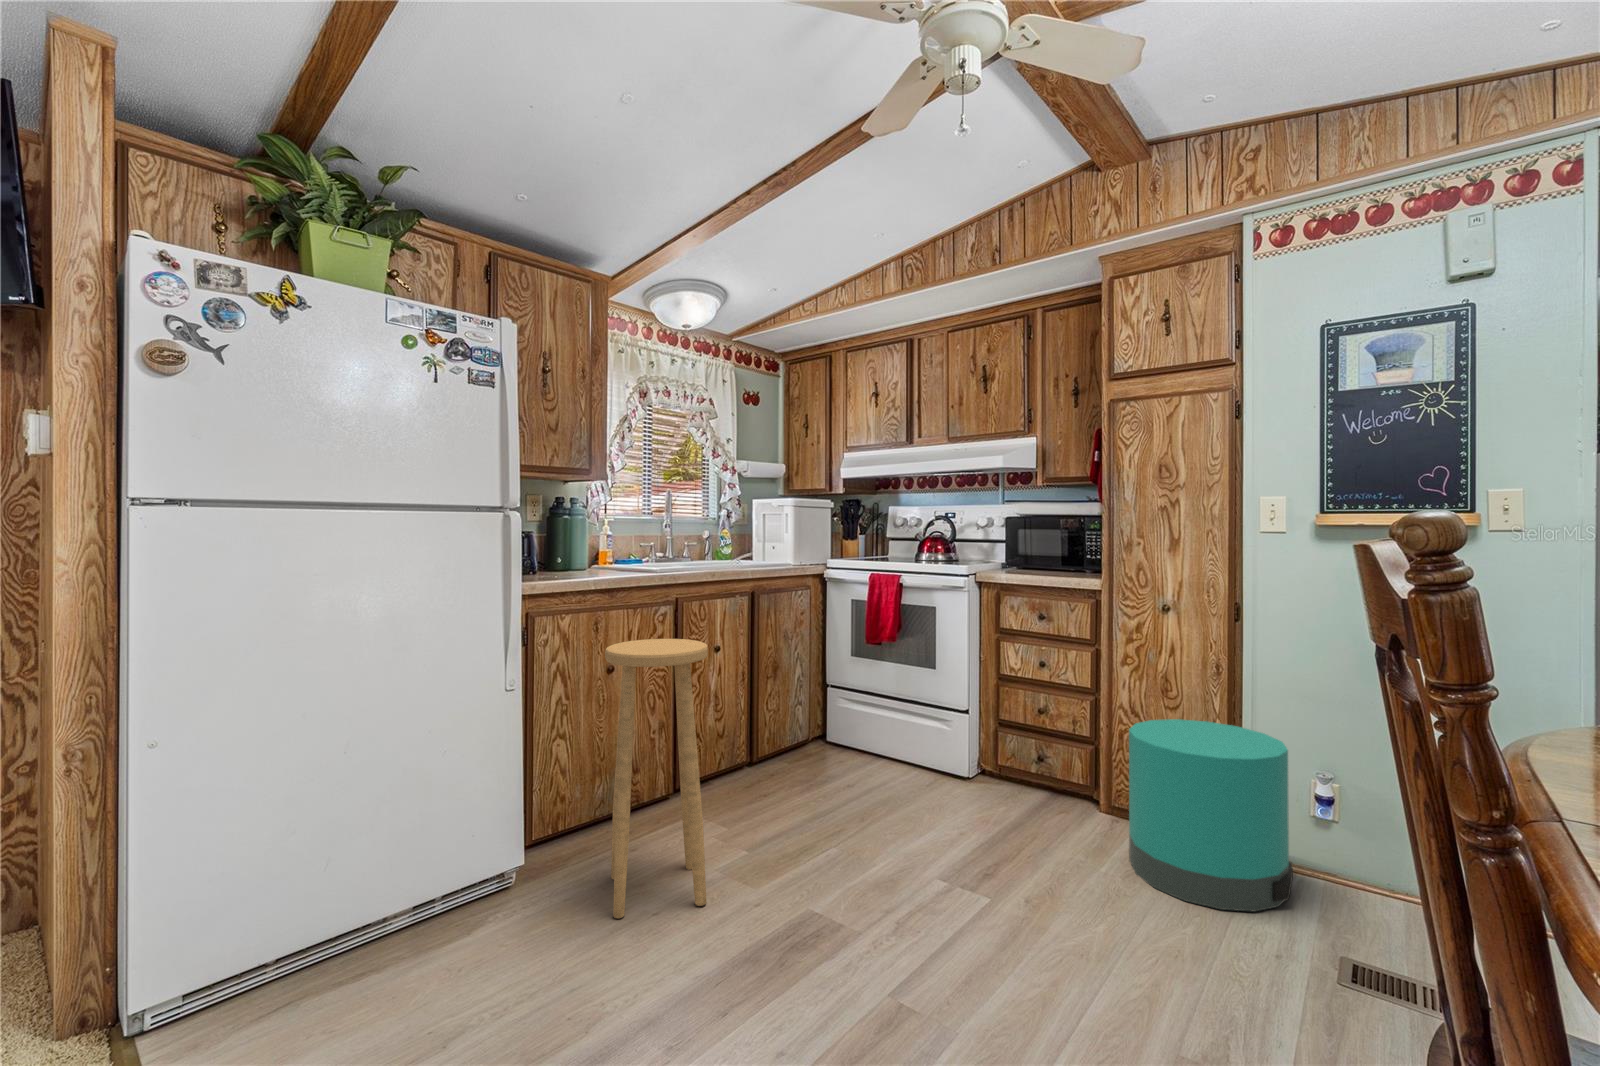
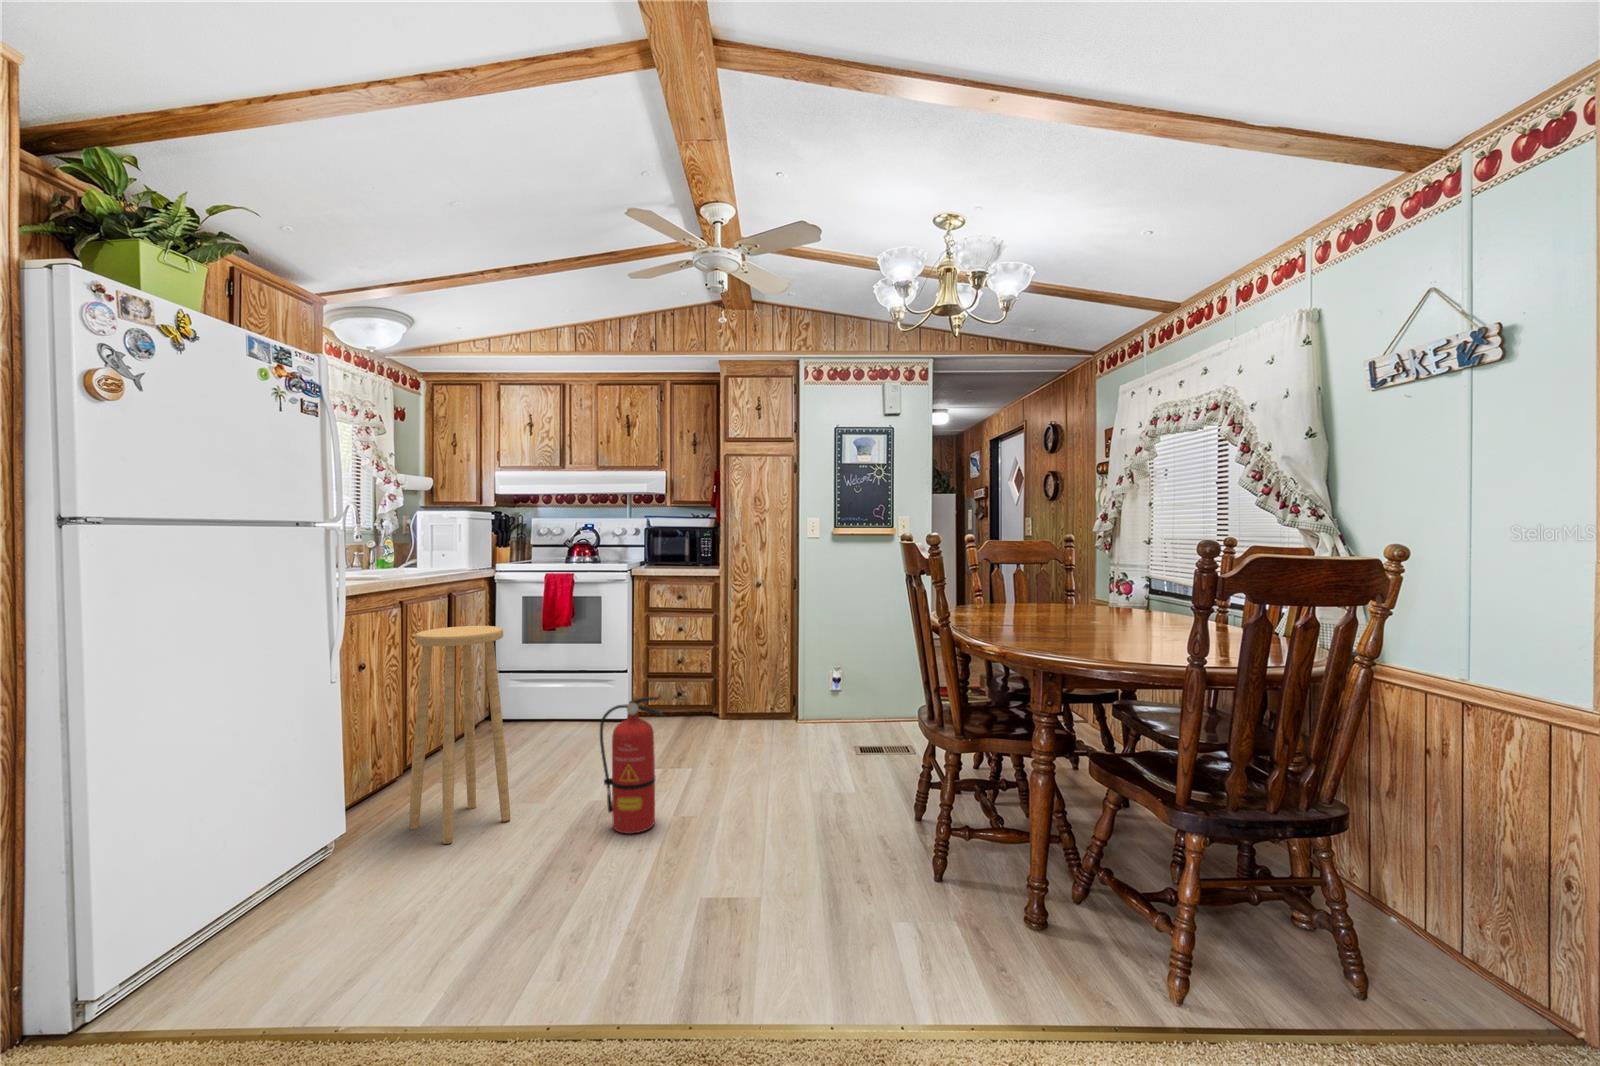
trash can: present [1129,719,1293,911] -> none [750,649,831,747]
fire extinguisher: none [785,785,874,1004] -> present [600,697,663,834]

